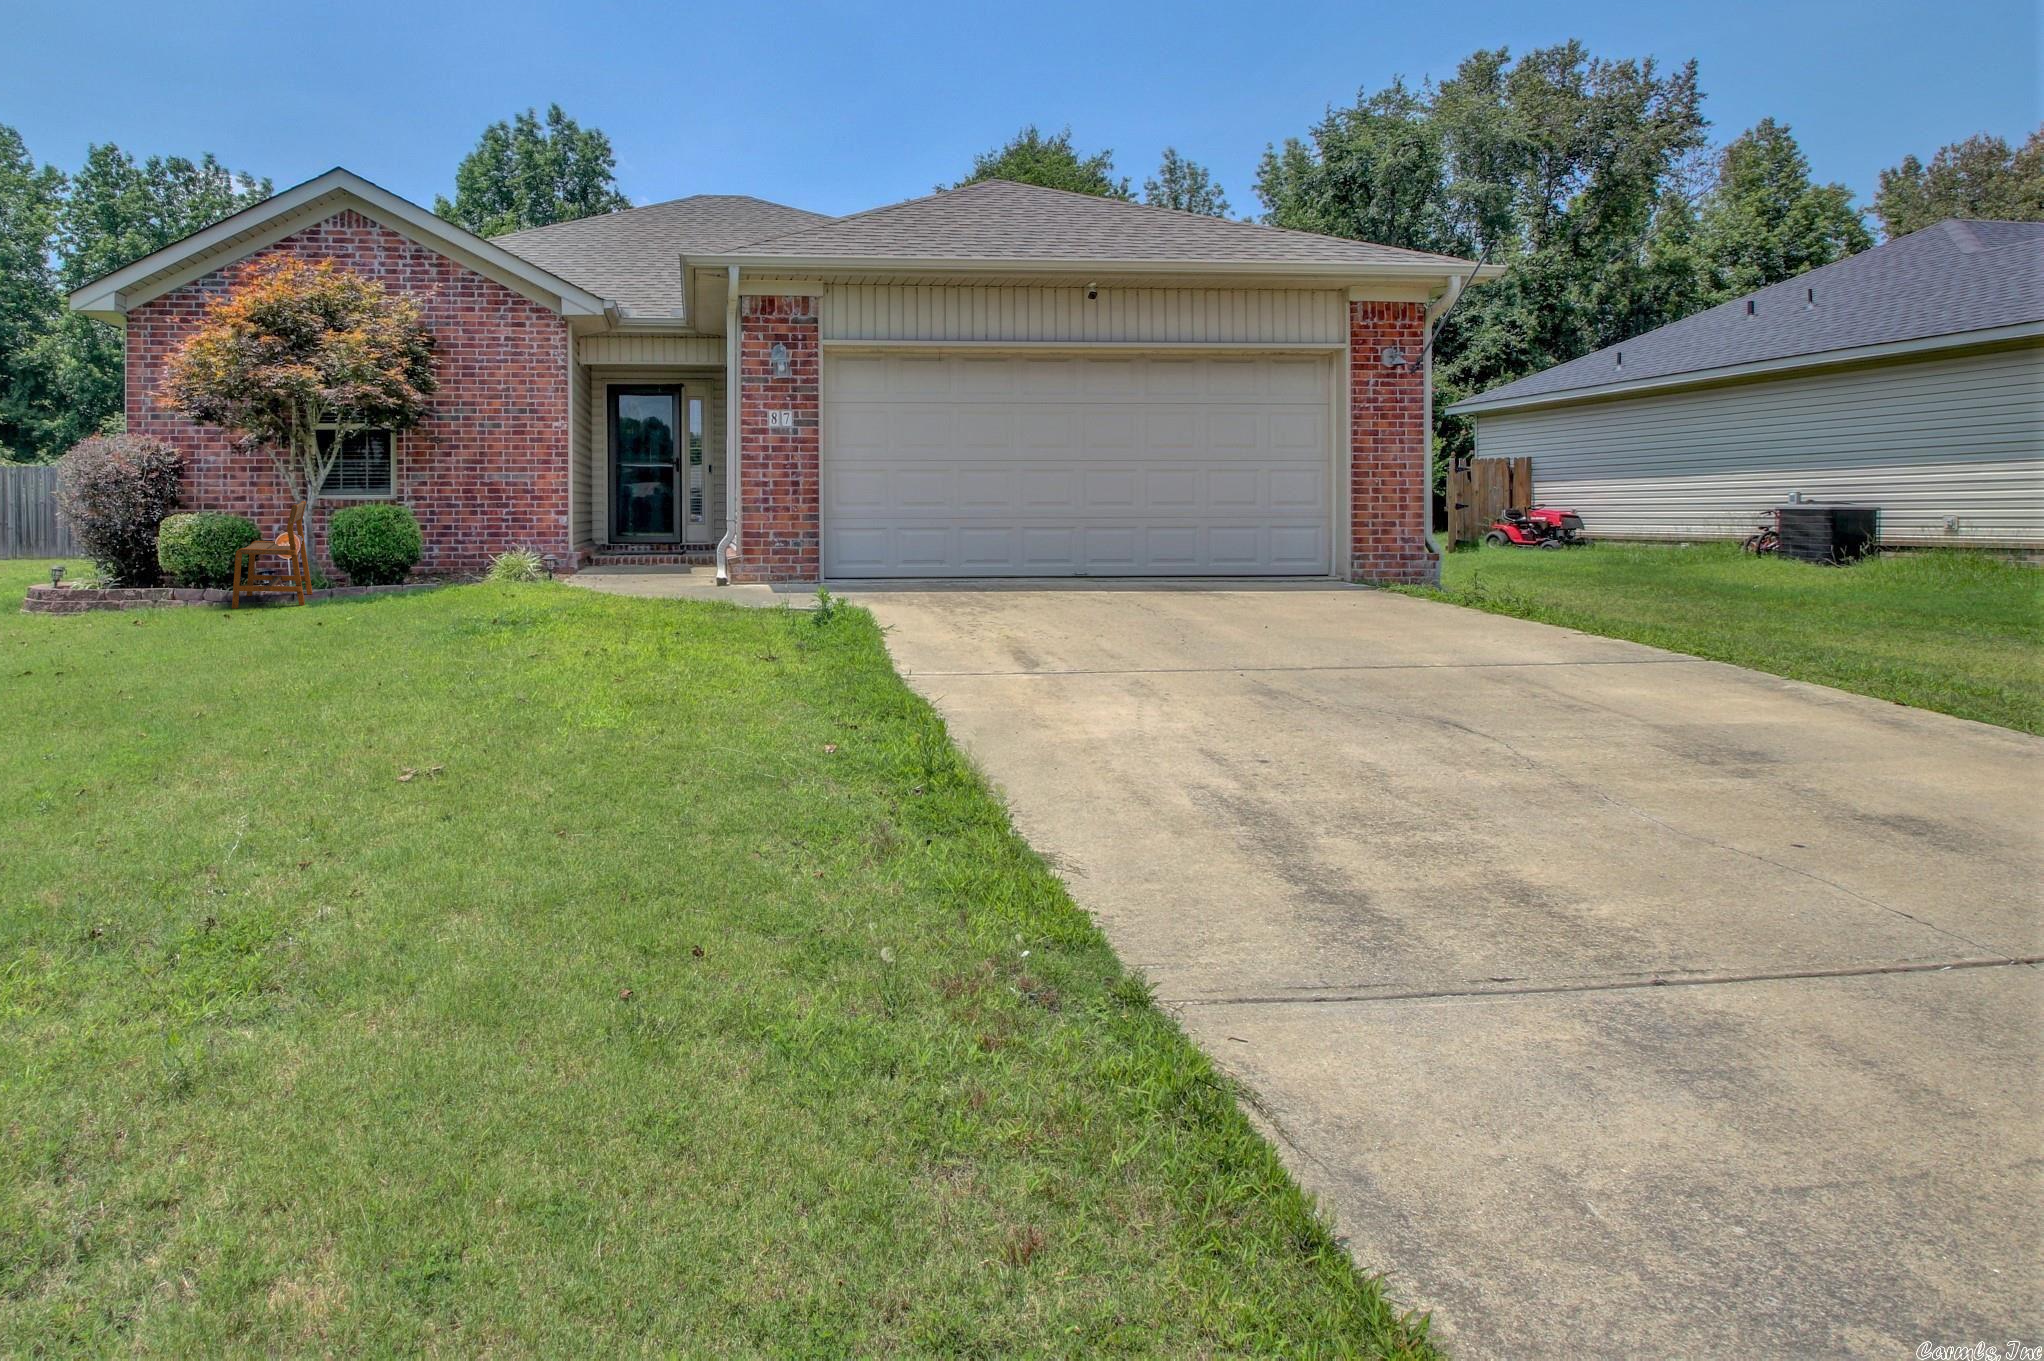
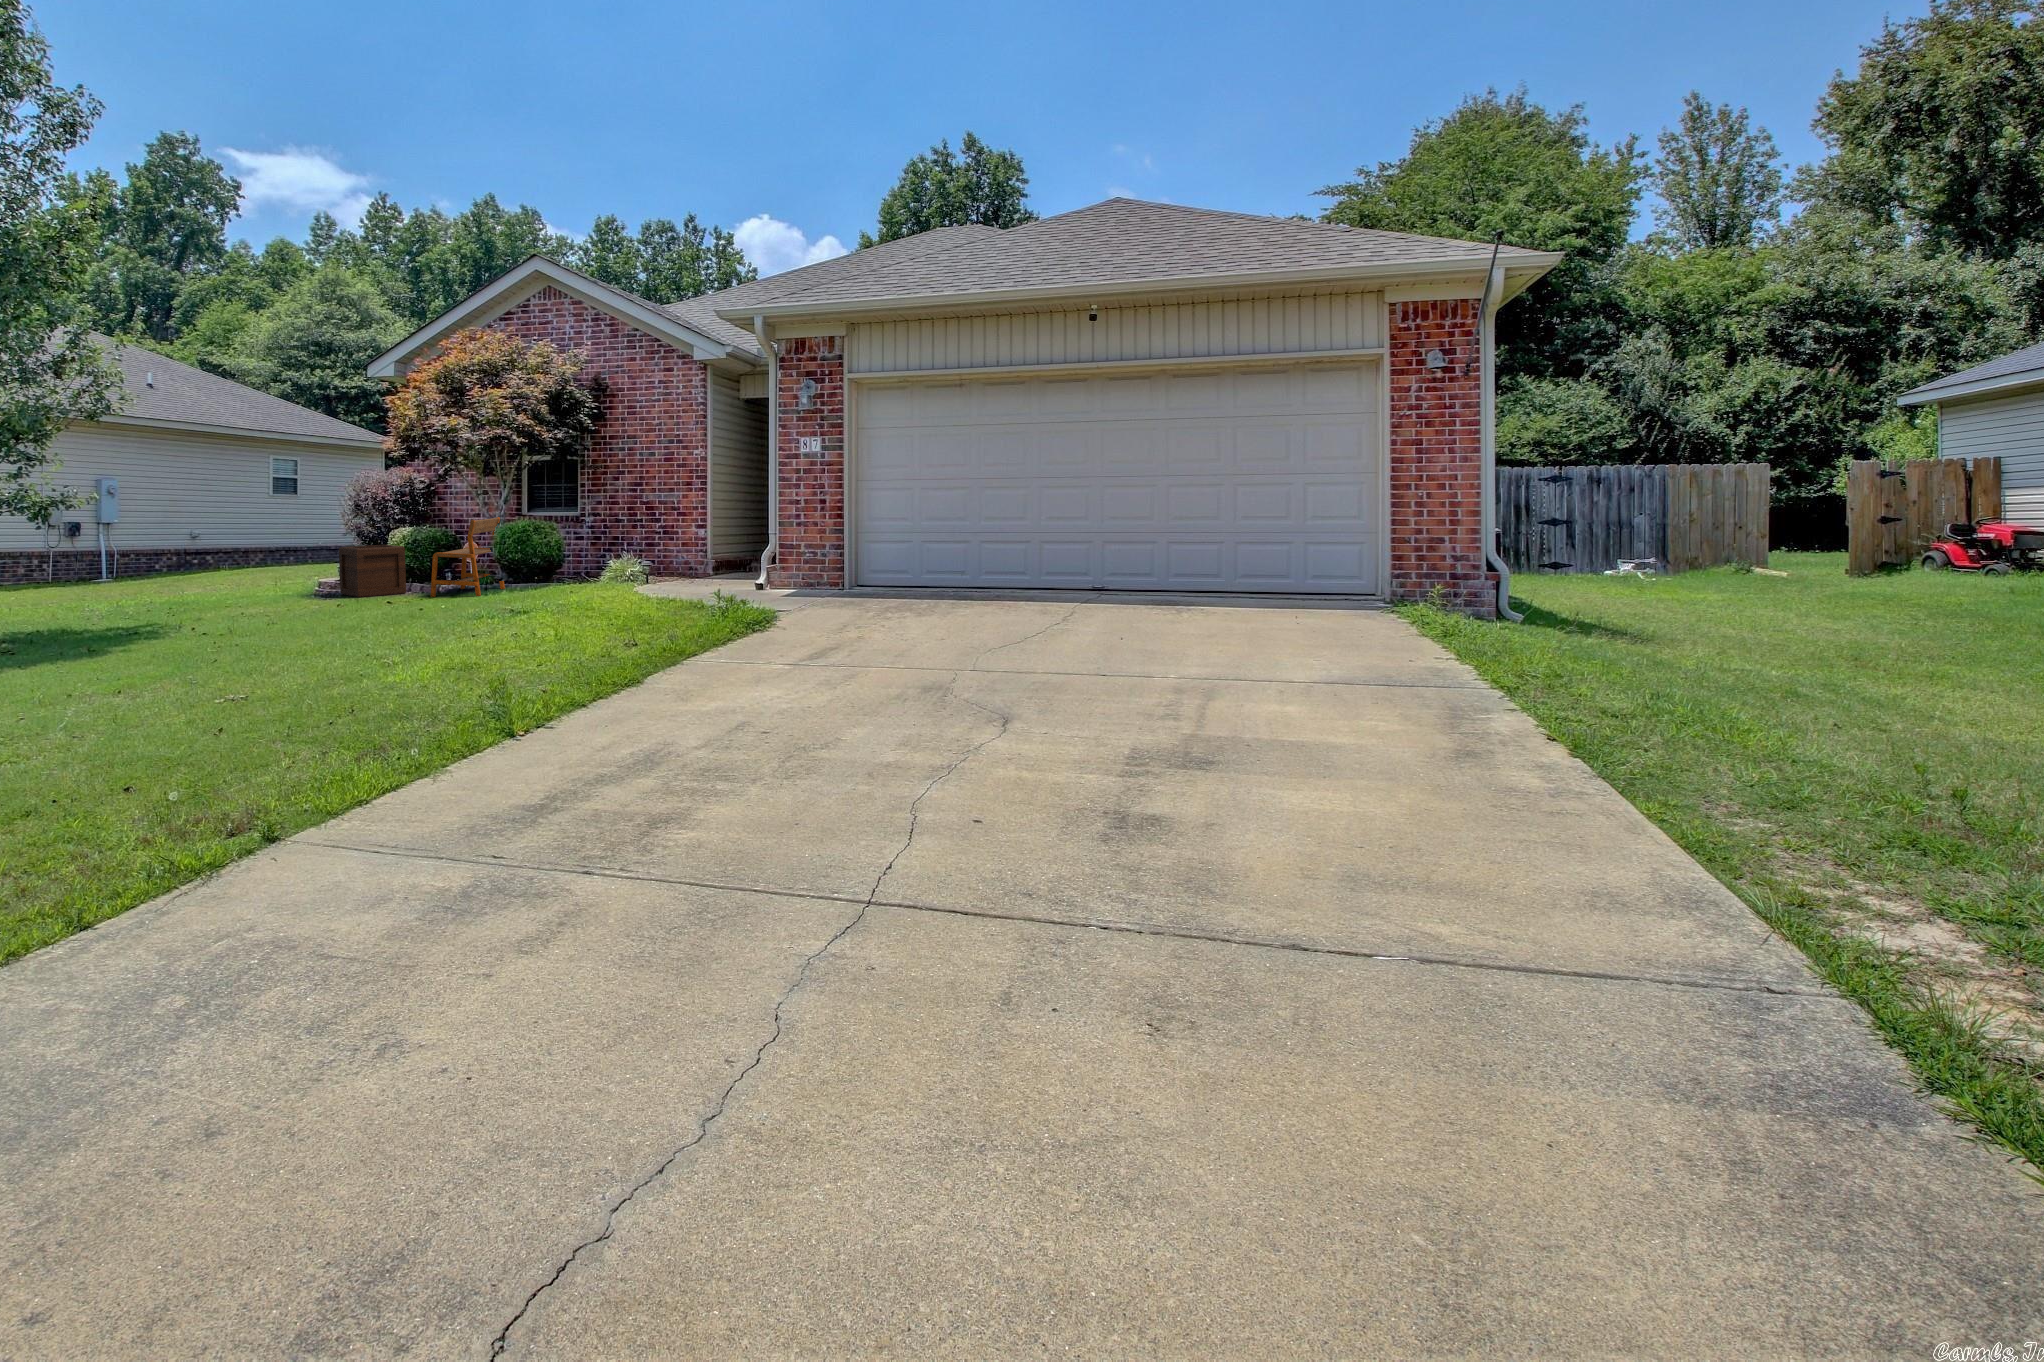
wooden crate: none [70,539,180,613] -> present [339,545,406,598]

